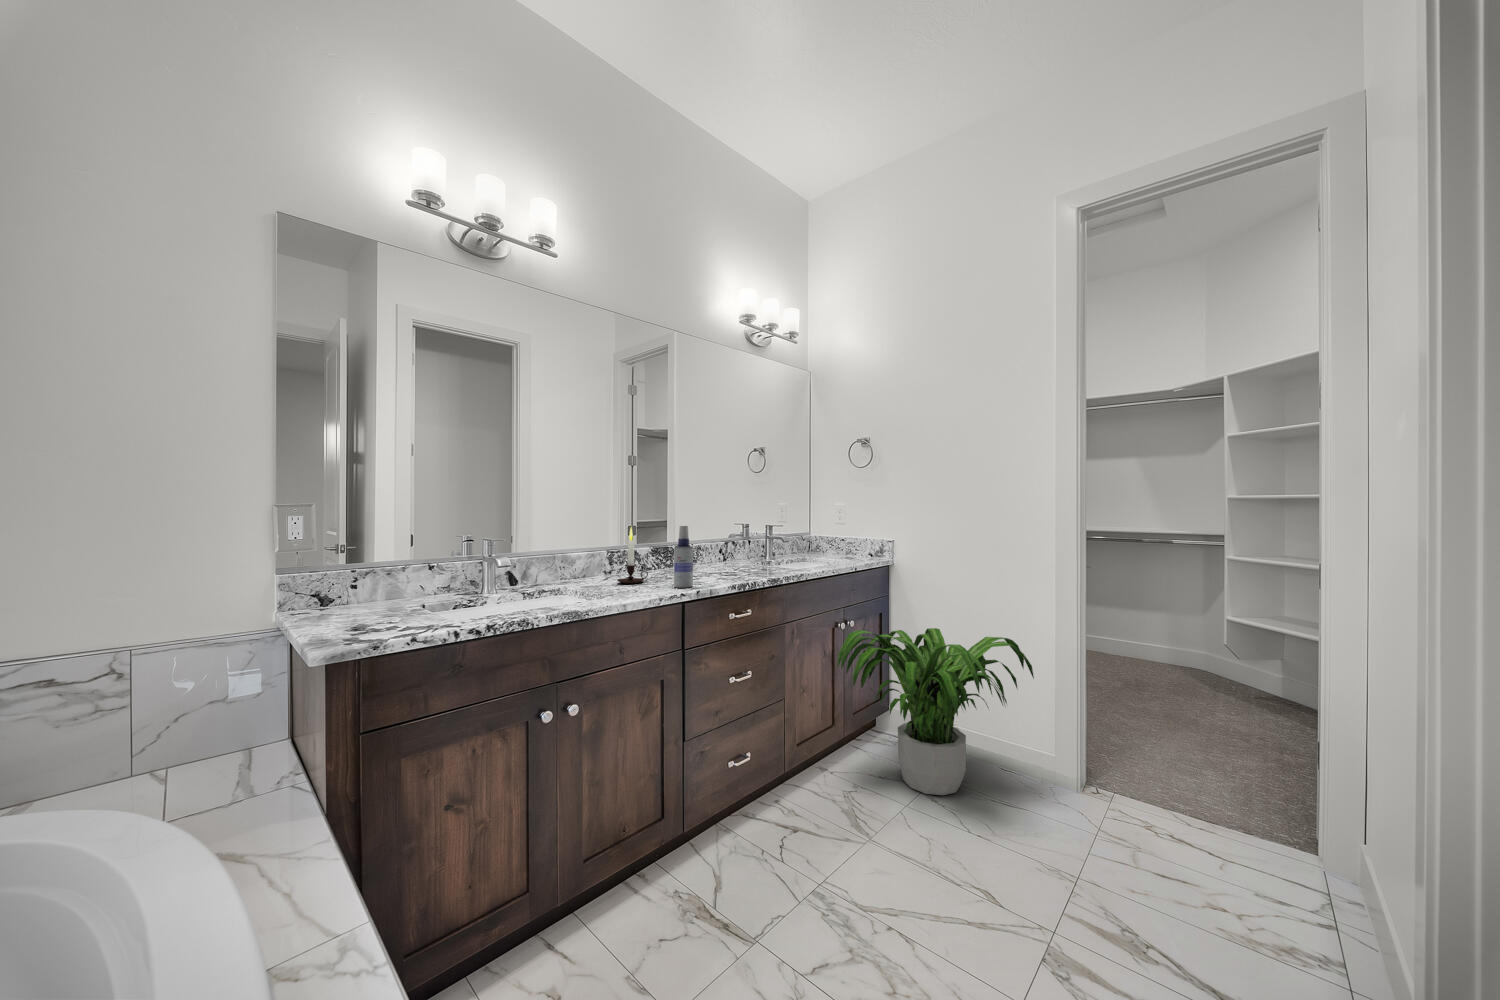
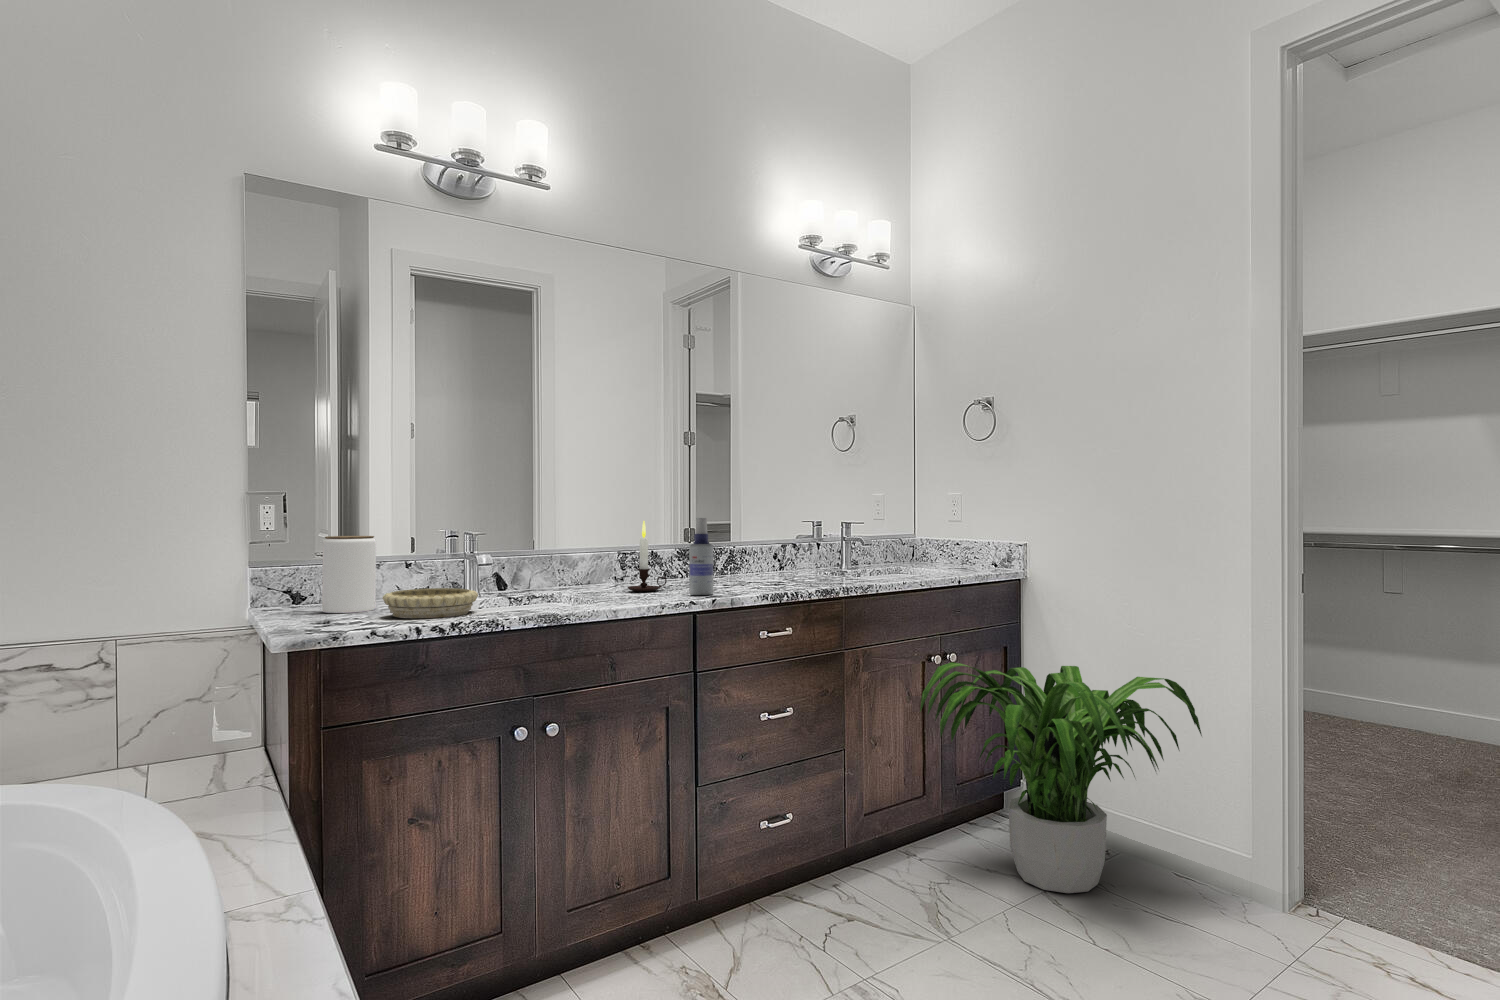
jar: none [351,543,403,613] -> present [322,536,376,613]
decorative bowl: none [415,589,504,619] -> present [382,588,478,618]

